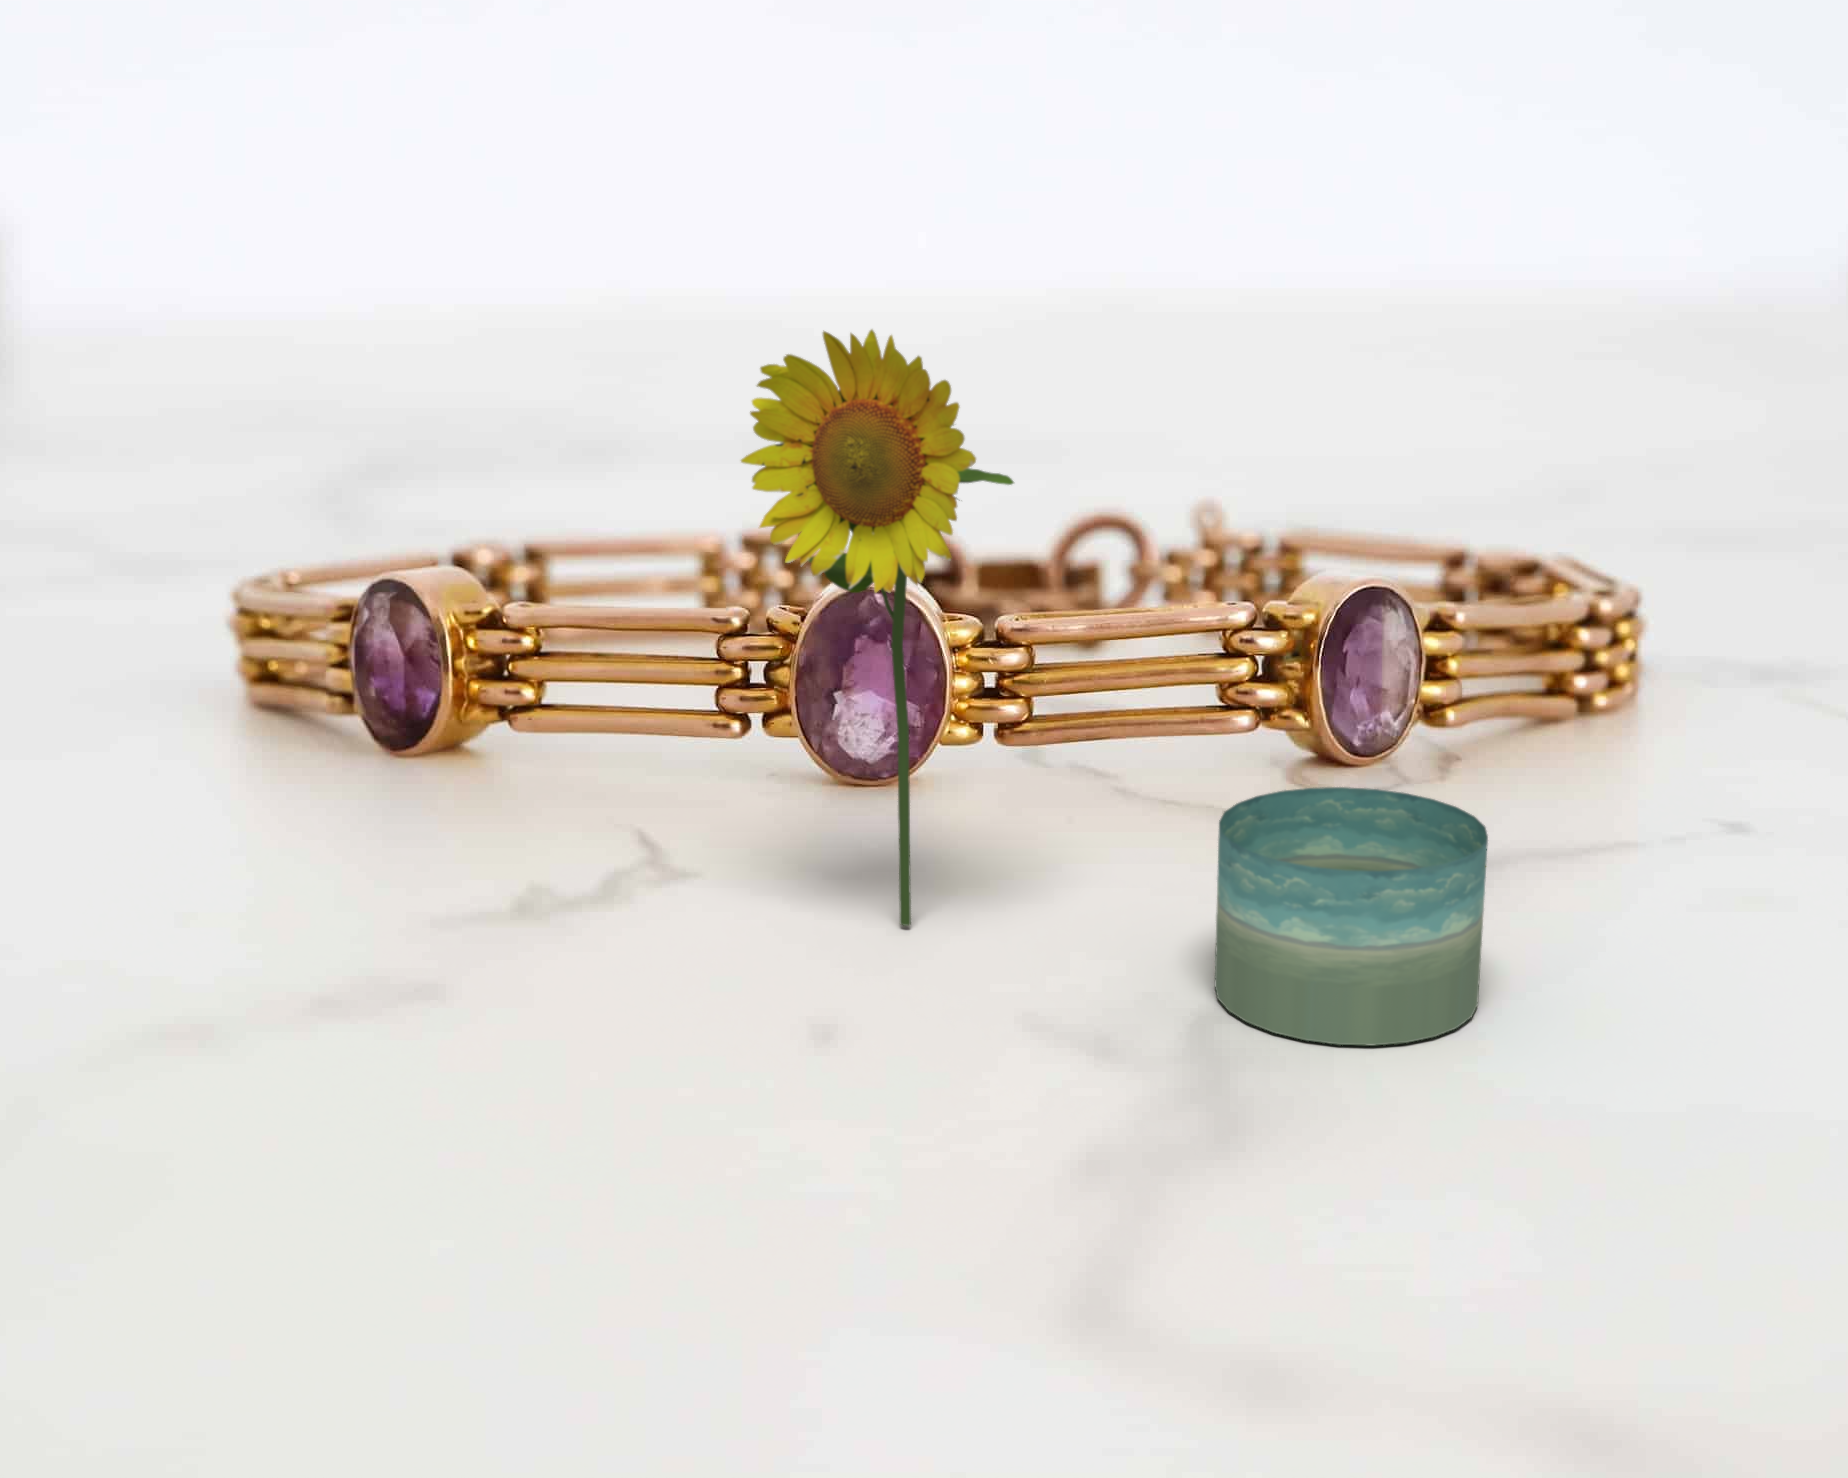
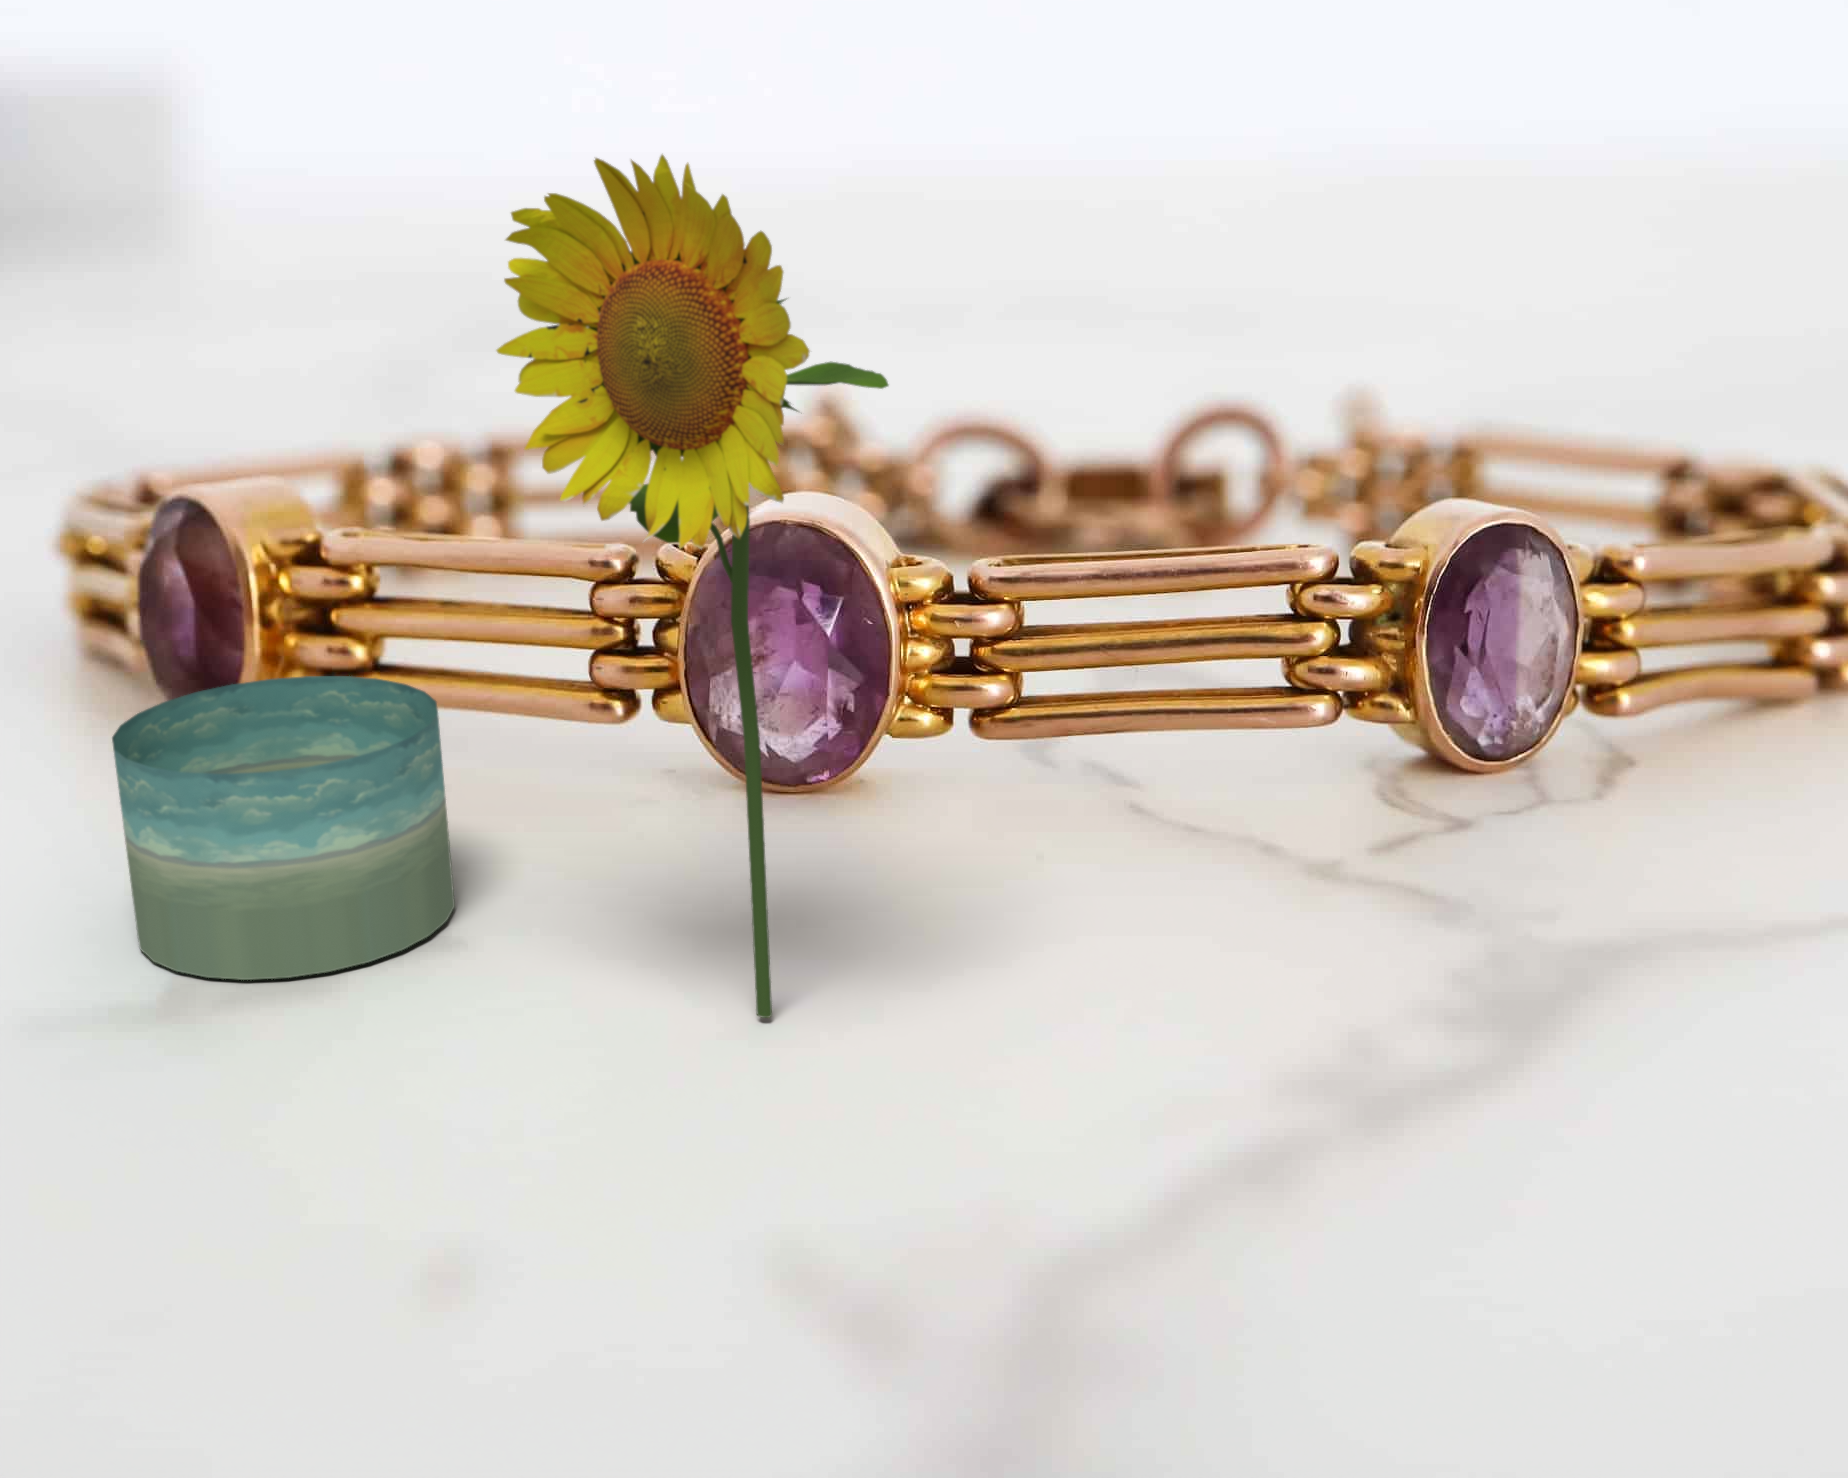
candle: present [1215,787,1488,1045] -> present [112,676,455,980]

